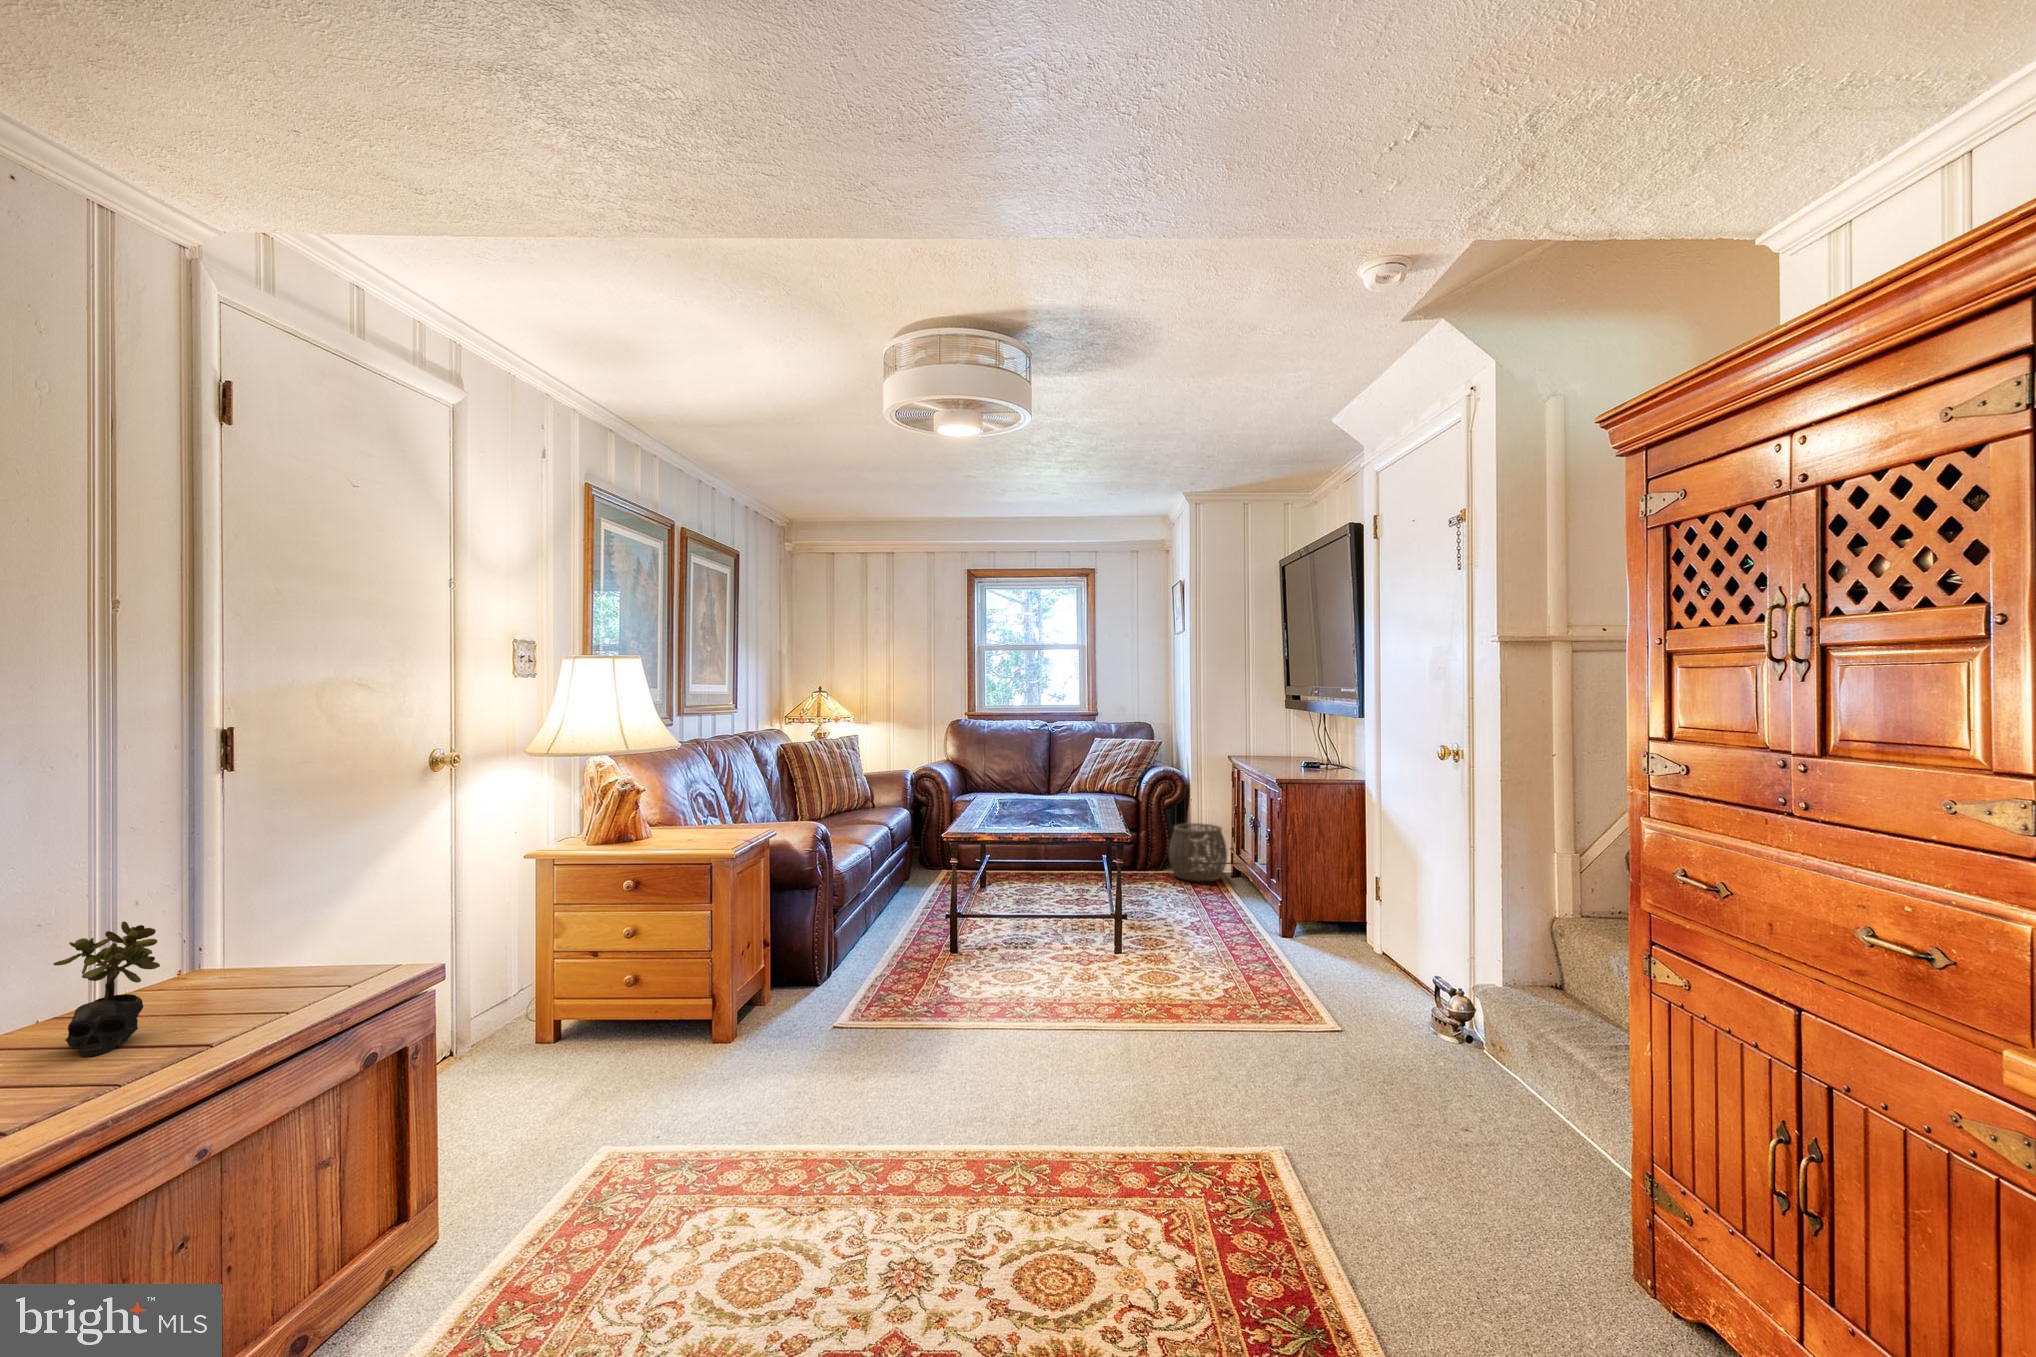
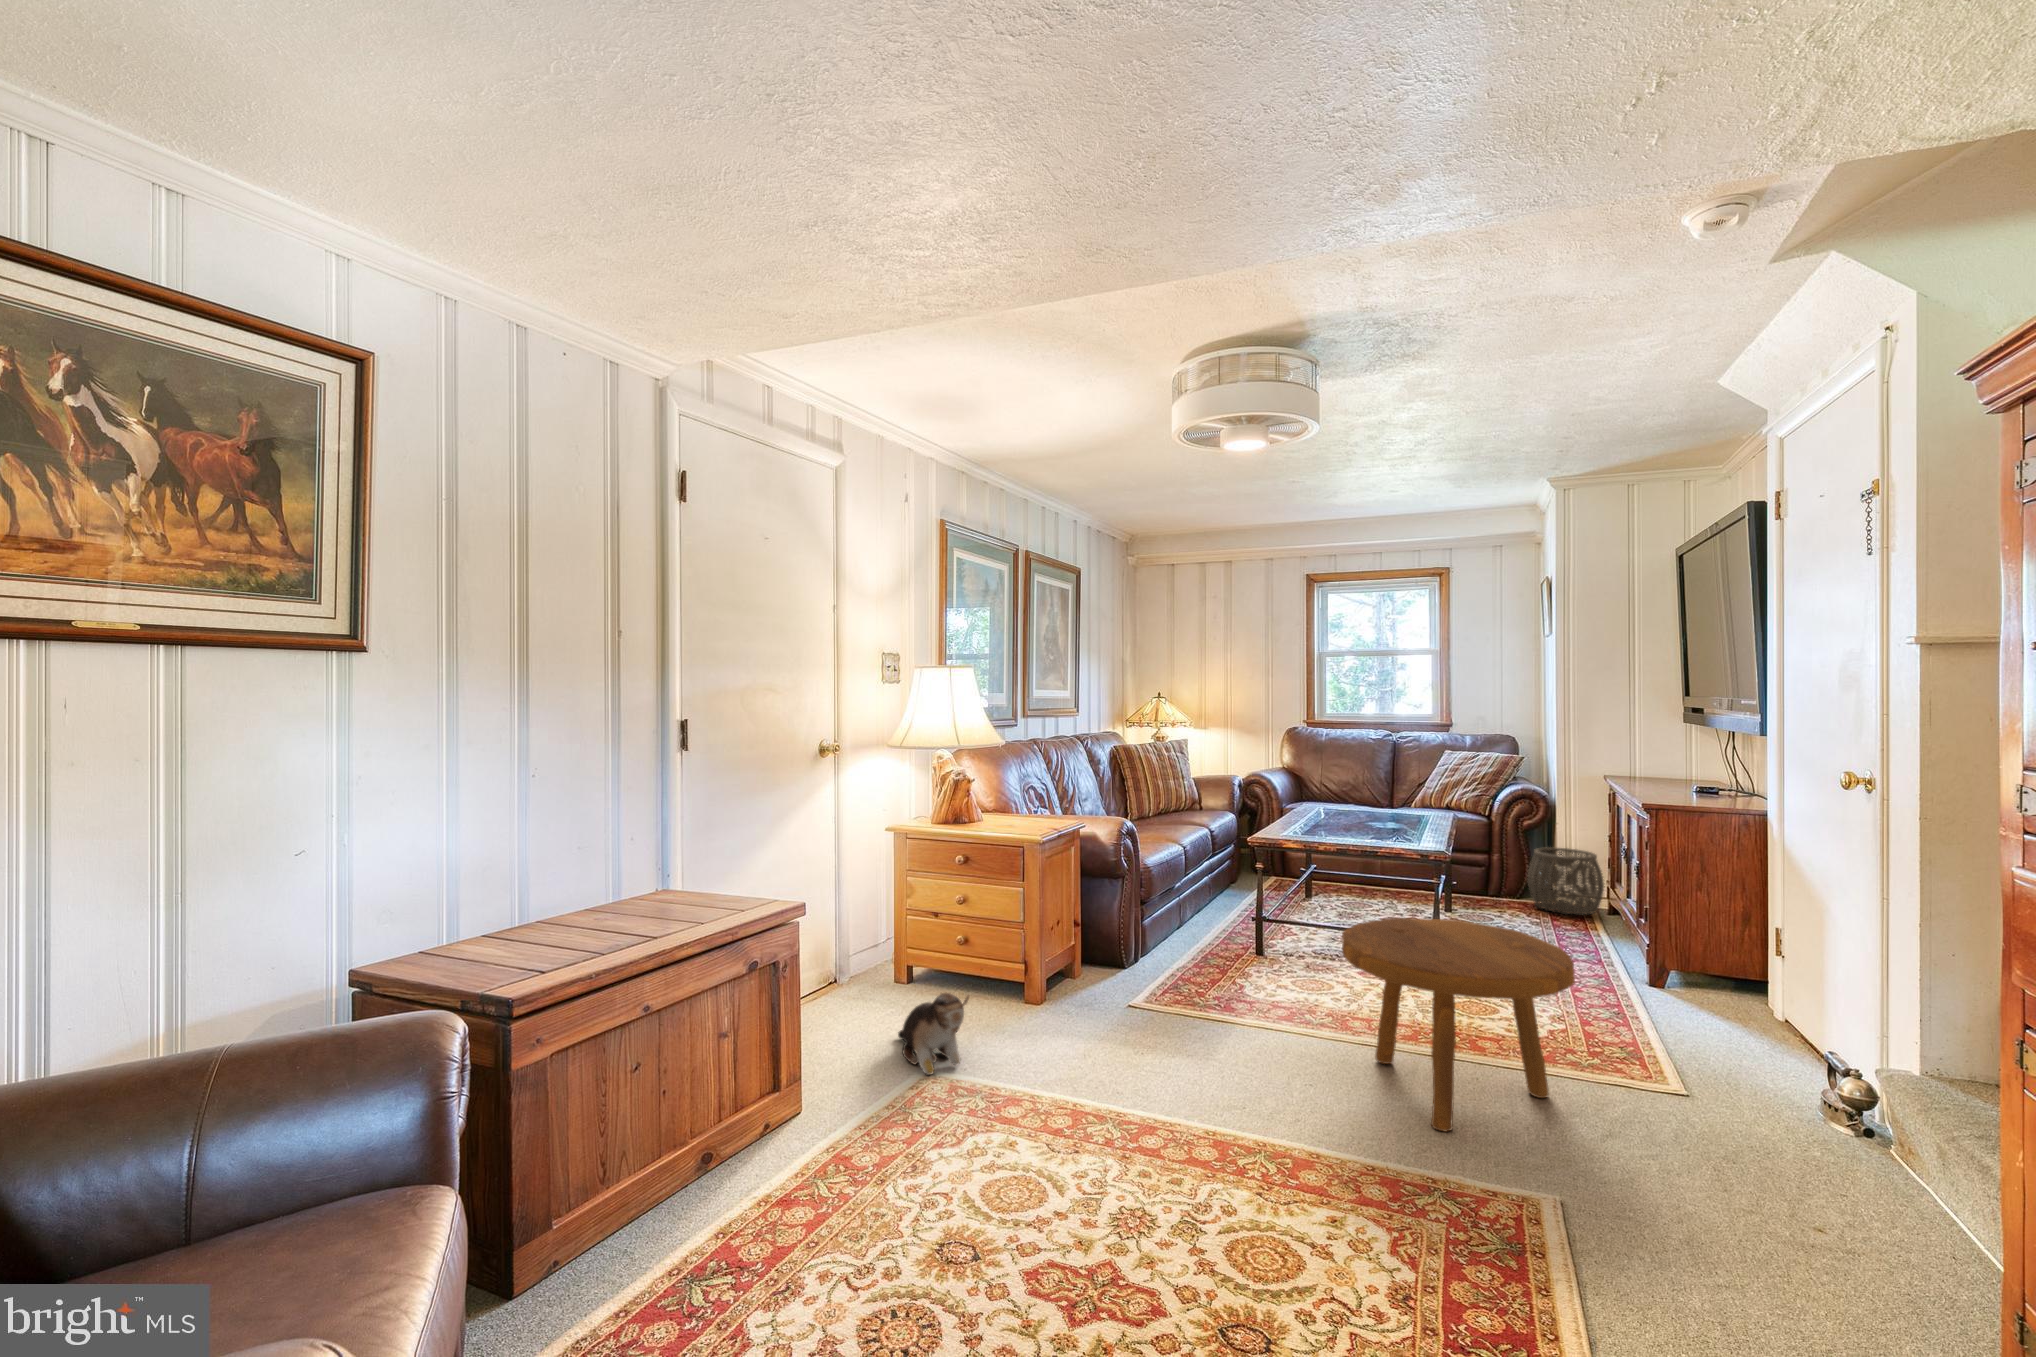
footstool: none [1068,897,1270,1103] -> present [1342,917,1575,1132]
succulent plant: present [53,921,160,1057] -> none [586,852,637,936]
plush toy: none [559,1046,669,1154] -> present [898,993,969,1075]

